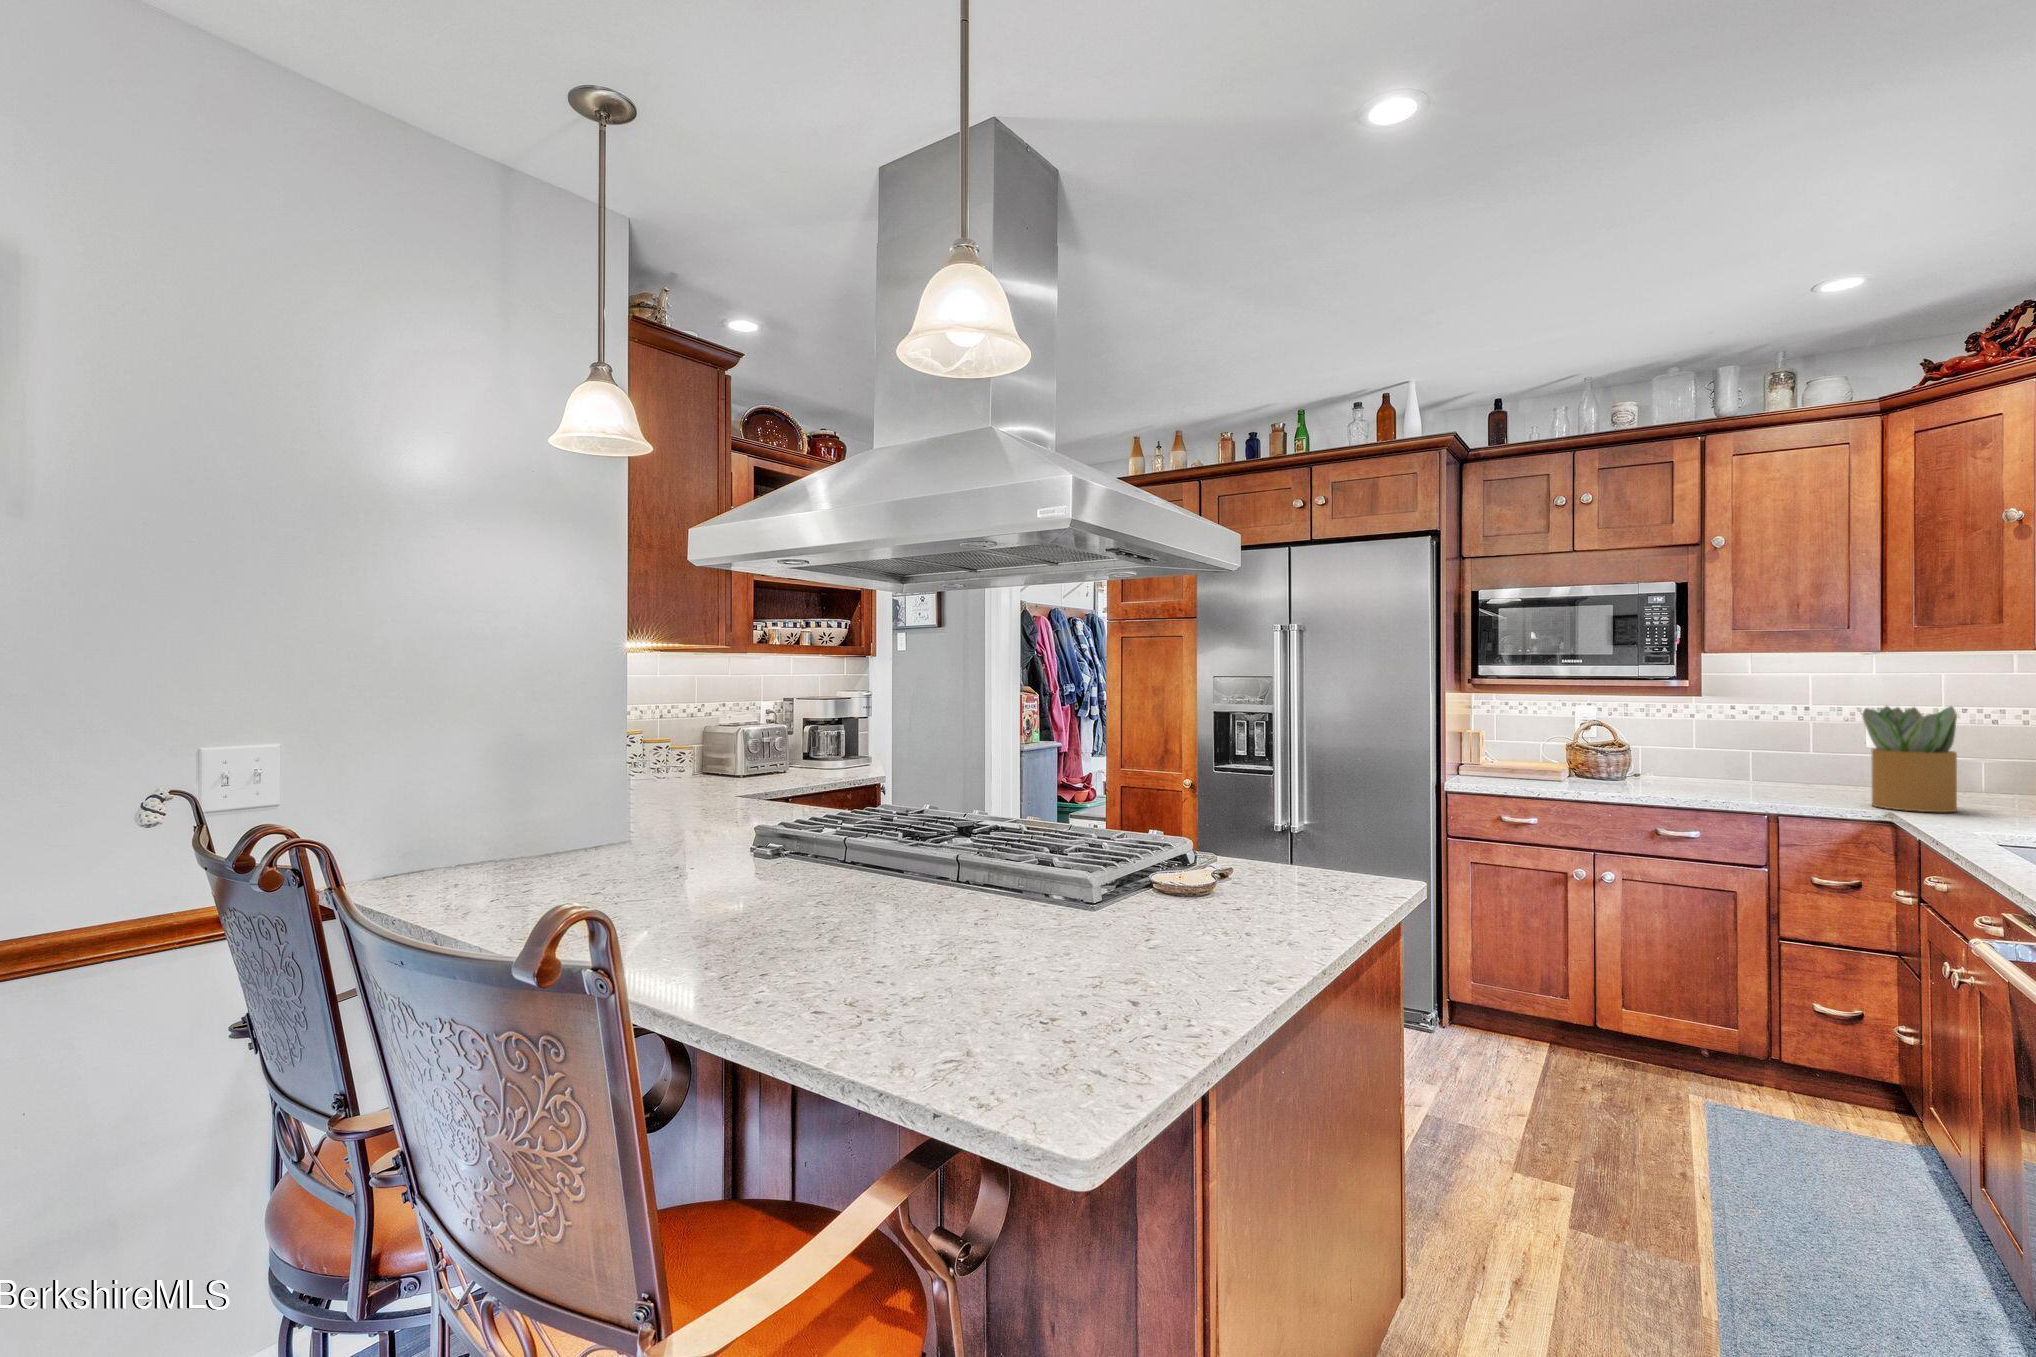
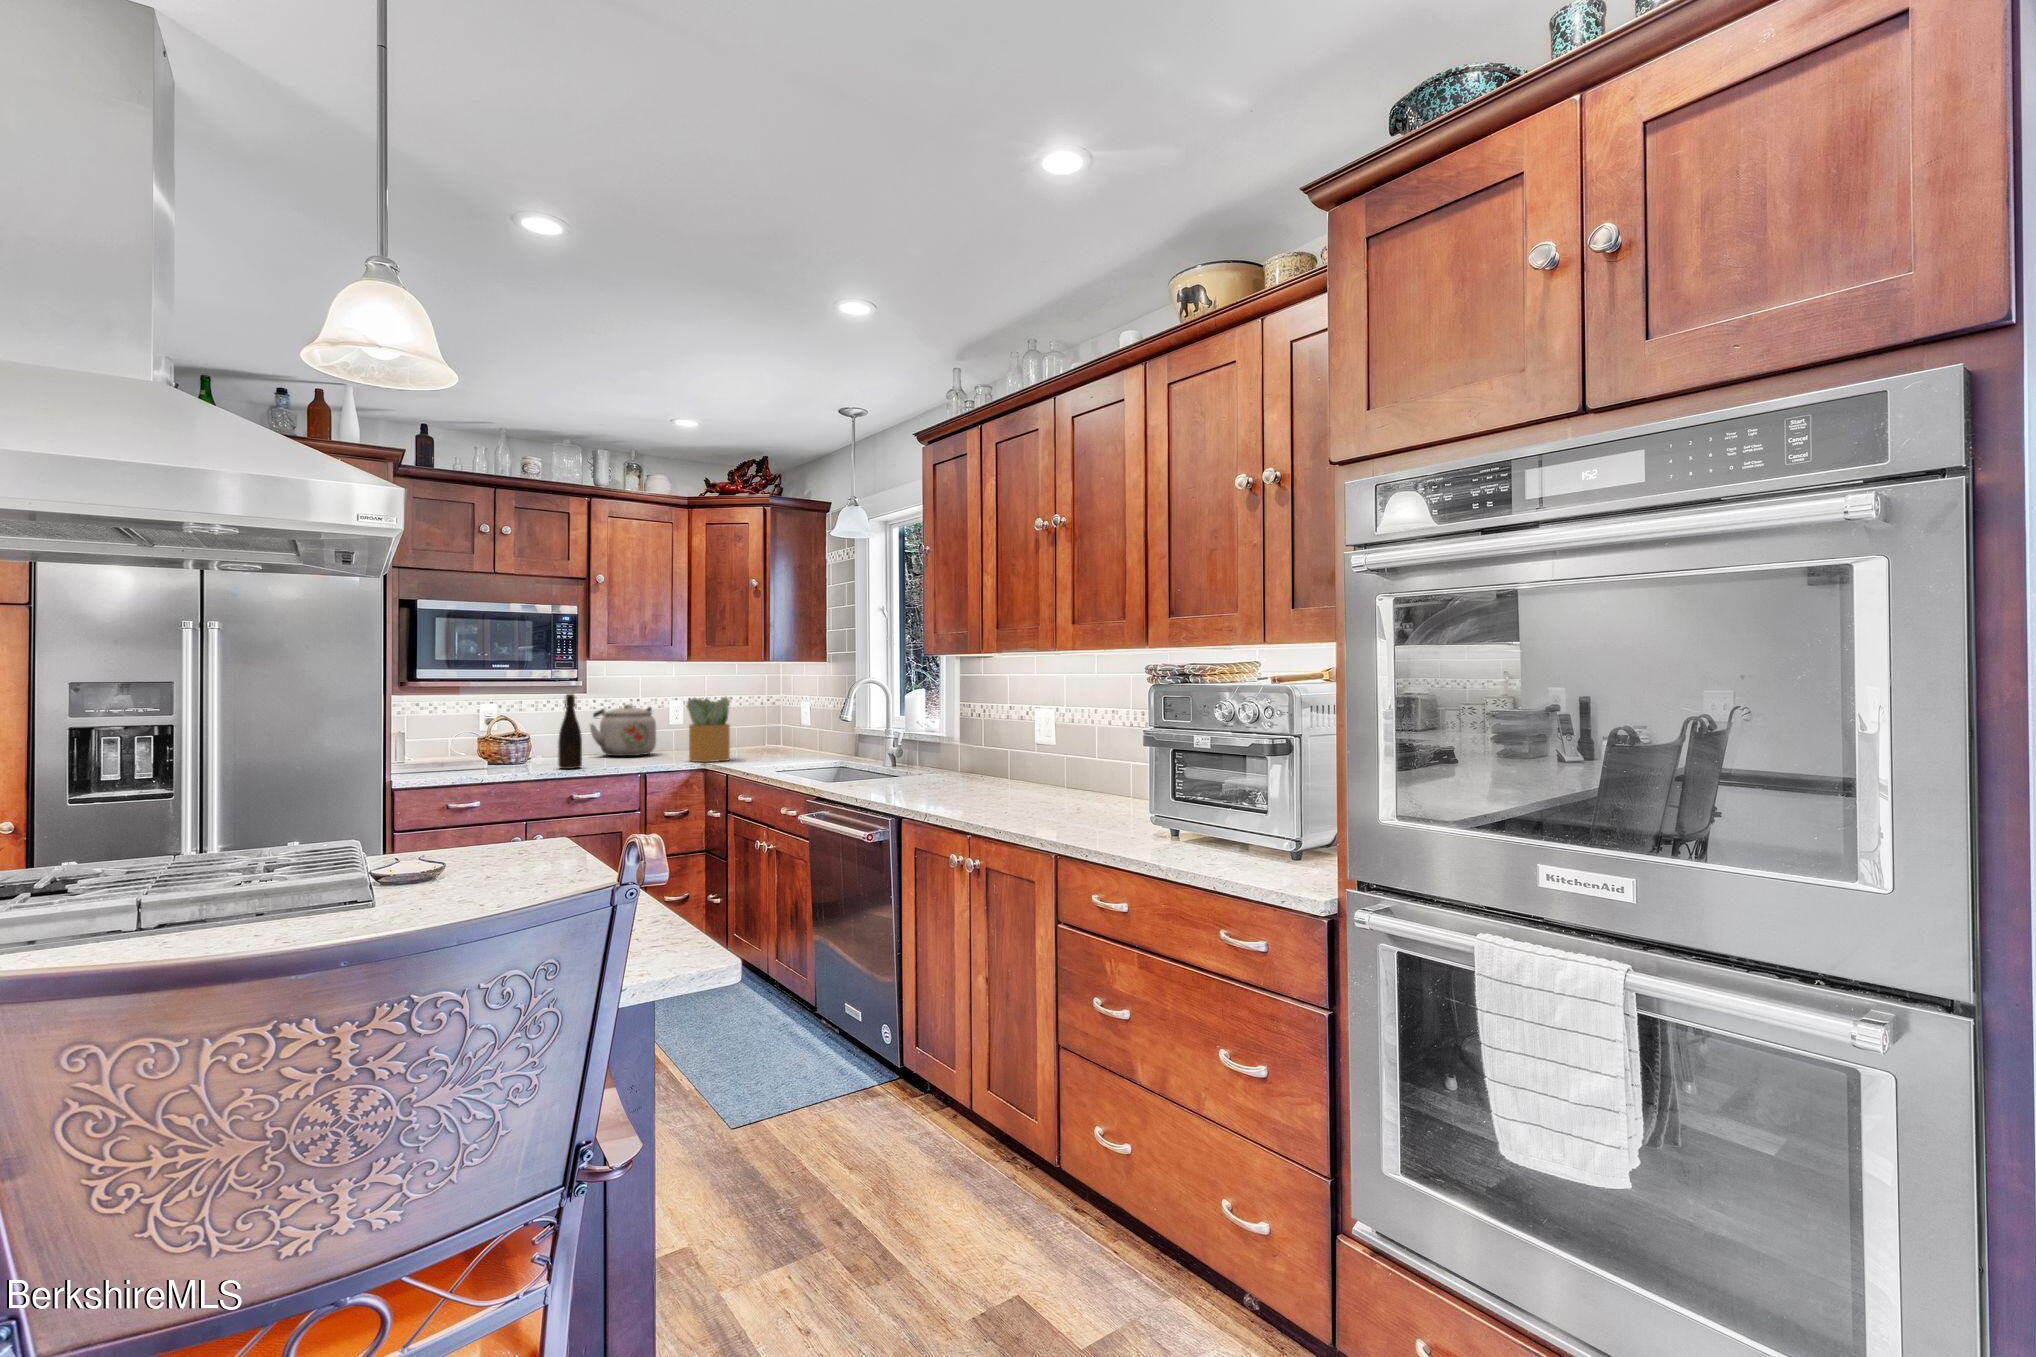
bottle: none [1646,696,1680,795] -> present [558,694,582,769]
kettle: none [1720,713,1835,788] -> present [590,704,656,756]

